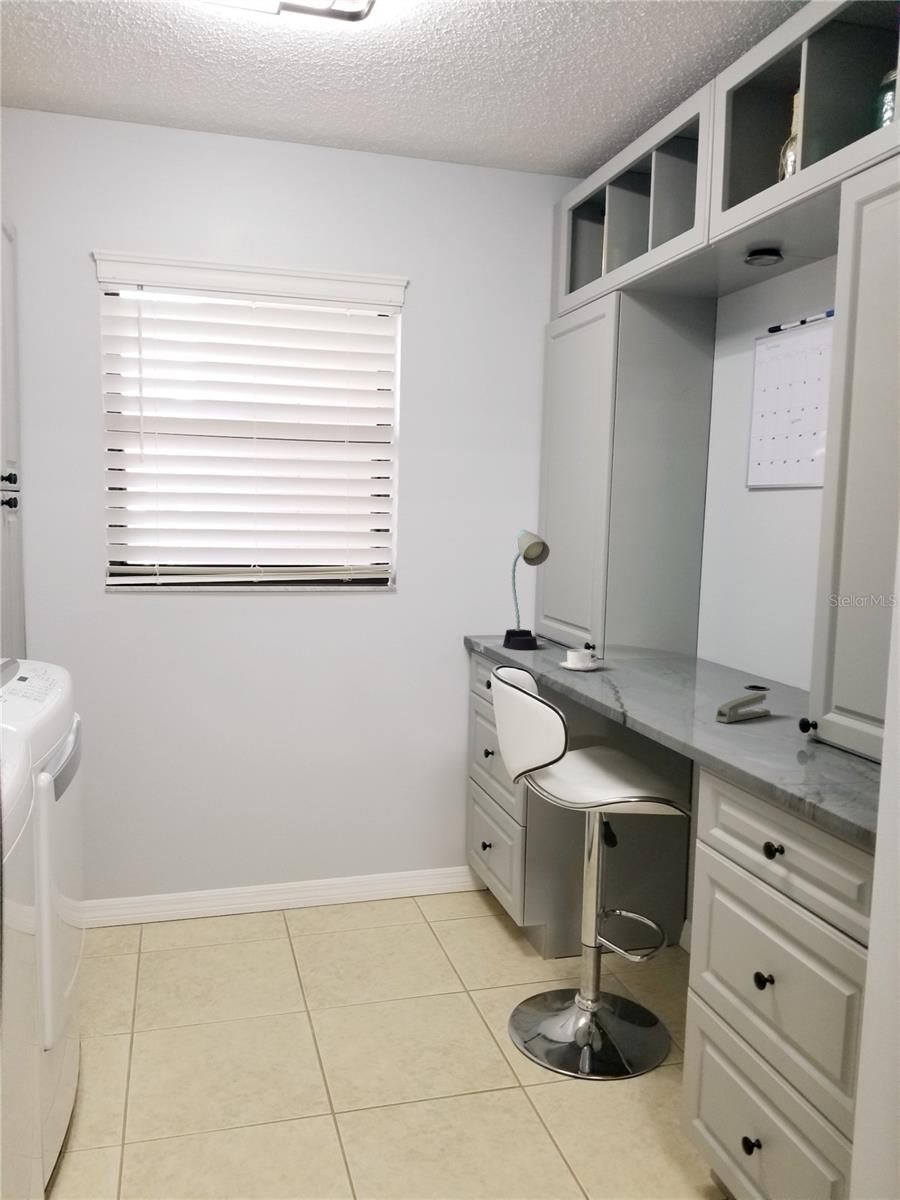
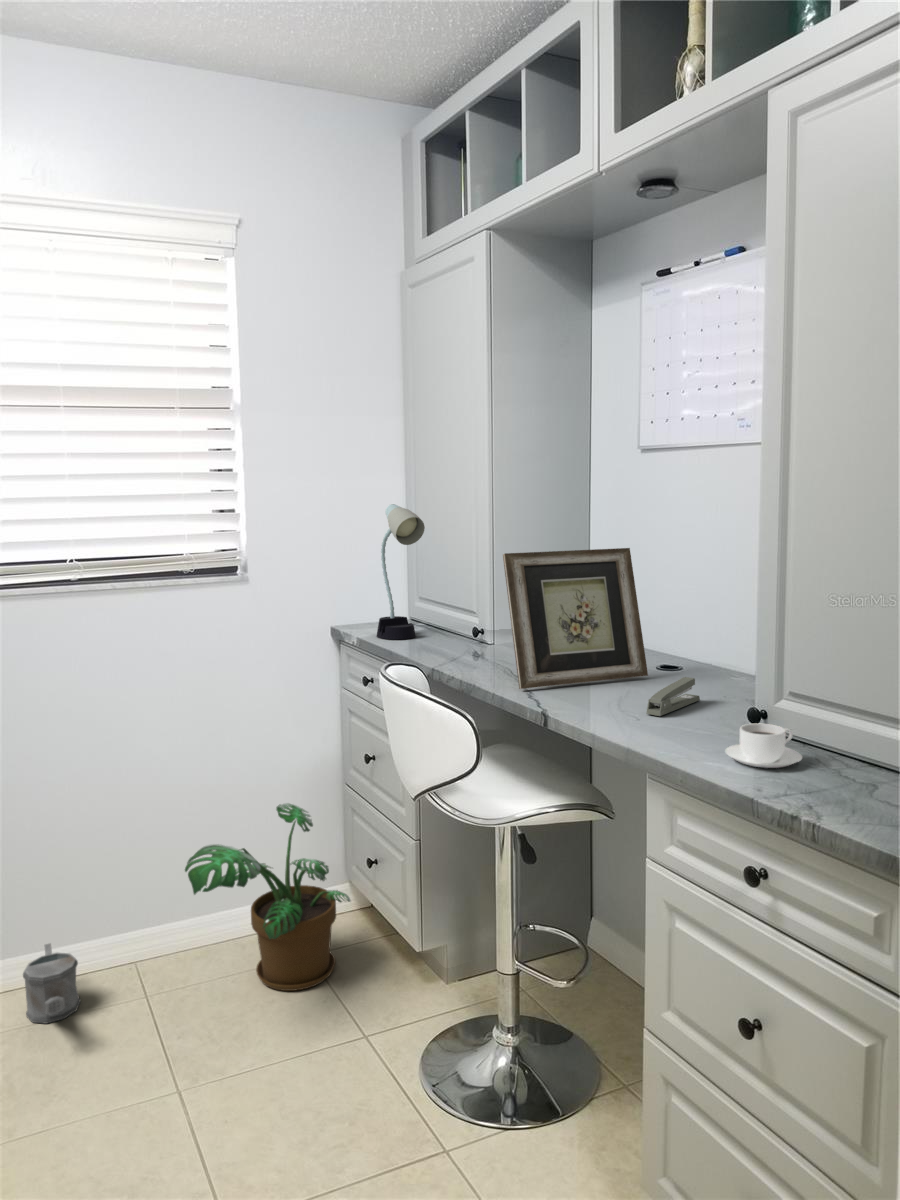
picture frame: none [605,576,733,694] -> present [503,548,648,689]
coffee cup: present [560,649,599,670] -> present [725,723,802,768]
potted plant: none [325,788,465,948] -> present [185,803,350,991]
watering can: none [192,883,235,946] -> present [23,944,81,1023]

